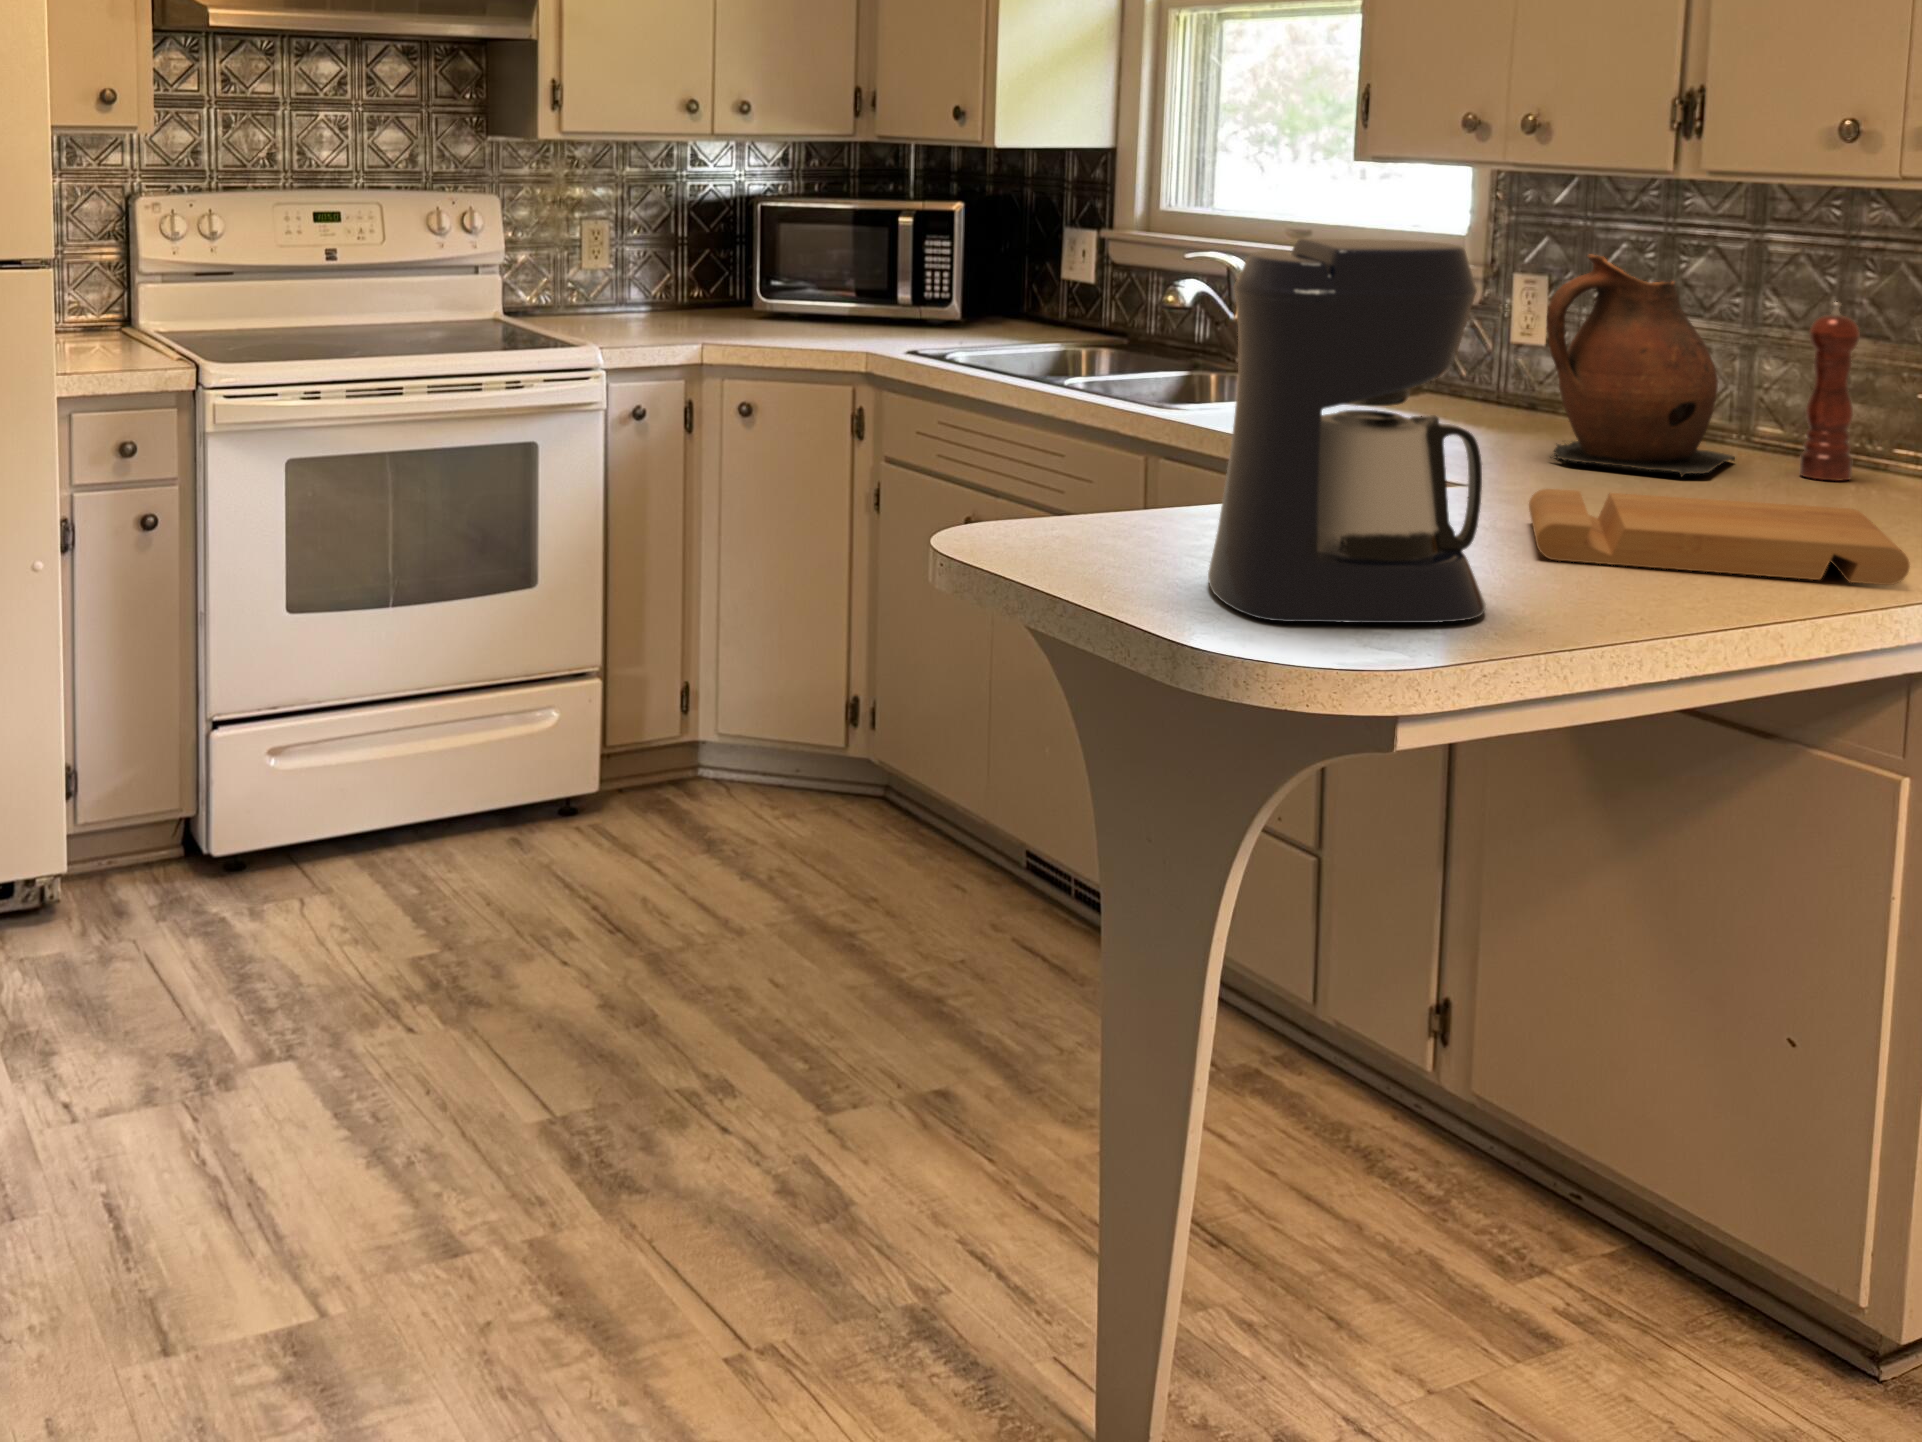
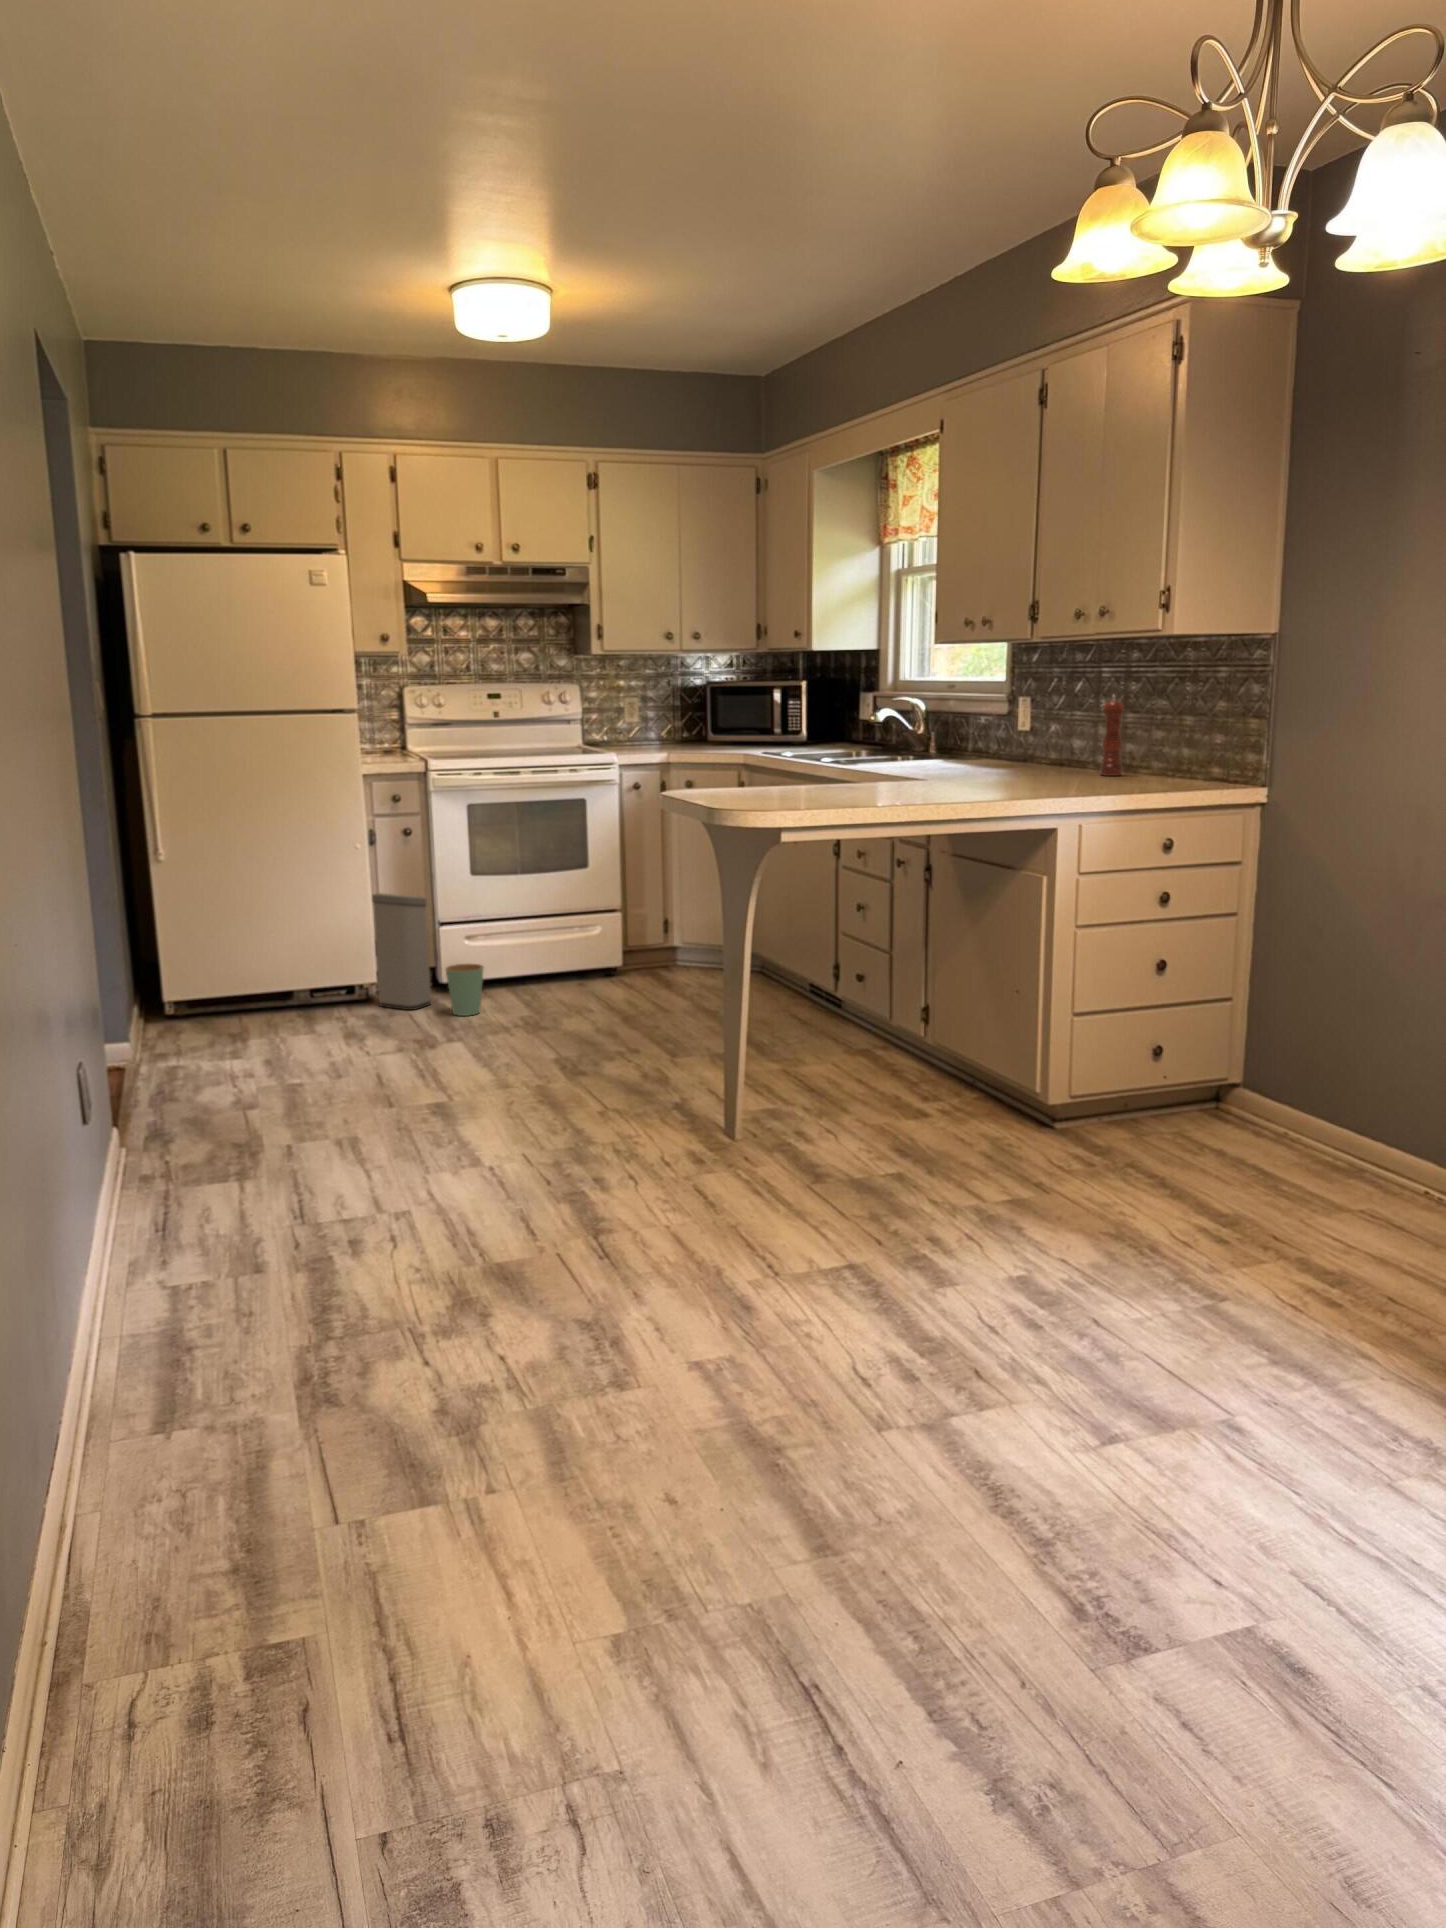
coffee maker: present [1208,238,1486,623] -> none [752,657,855,801]
ceramic pitcher: present [1547,255,1735,477] -> none [991,678,1081,775]
cutting board: present [1529,489,1910,585] -> none [909,770,1063,794]
trash can: none [70,667,329,957] -> present [372,893,484,1016]

